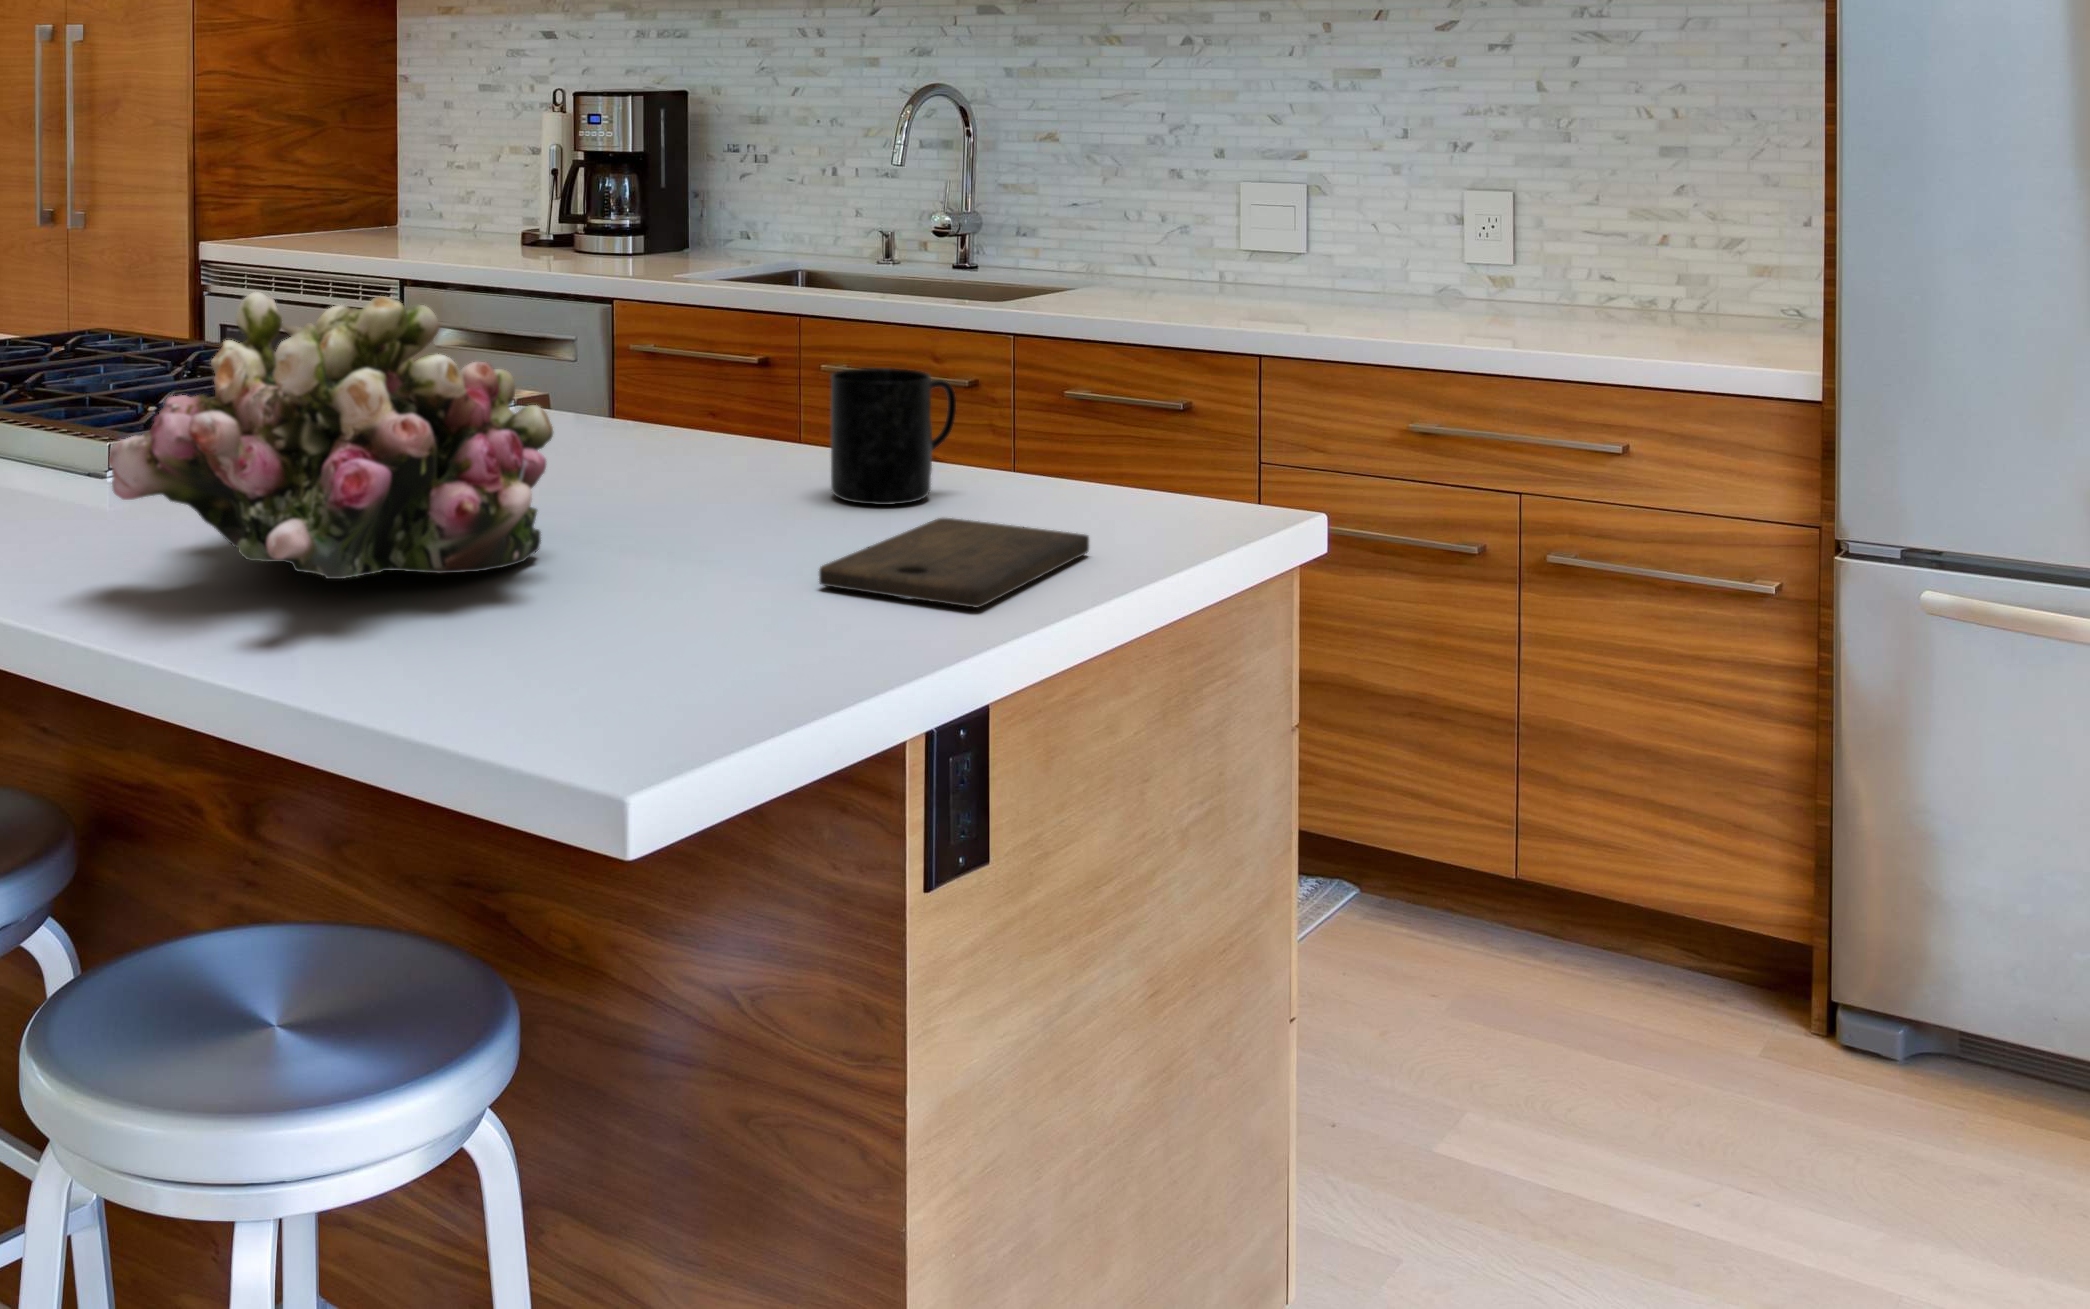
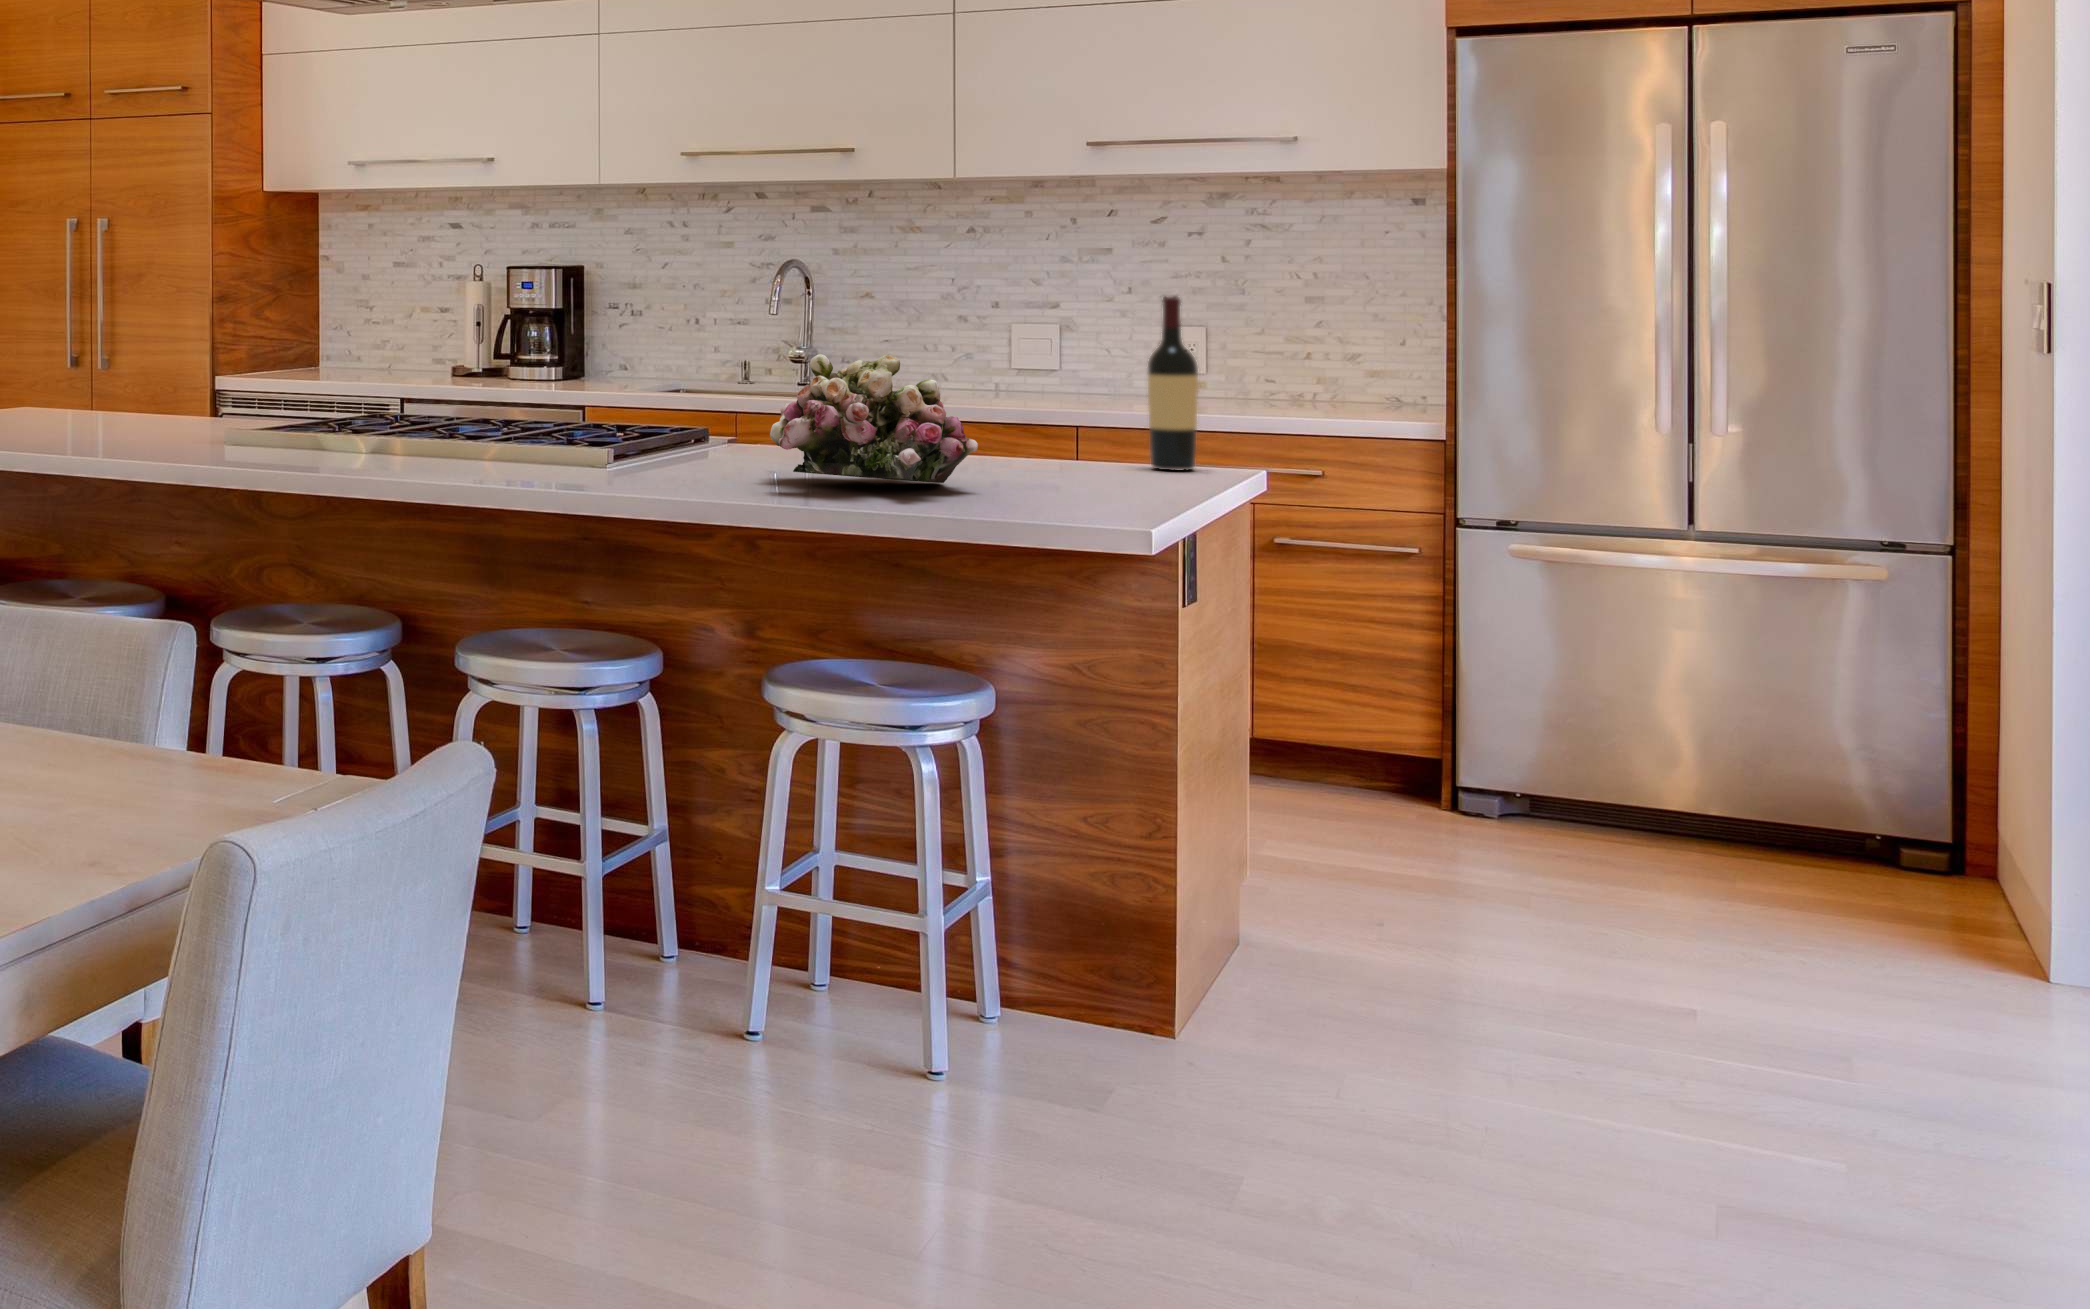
wine bottle: none [1064,171,1155,520] -> present [1147,297,1198,471]
mug: present [831,368,956,505] -> none [1017,402,1079,468]
cutting board: present [819,518,1089,607] -> none [1098,467,1196,491]

